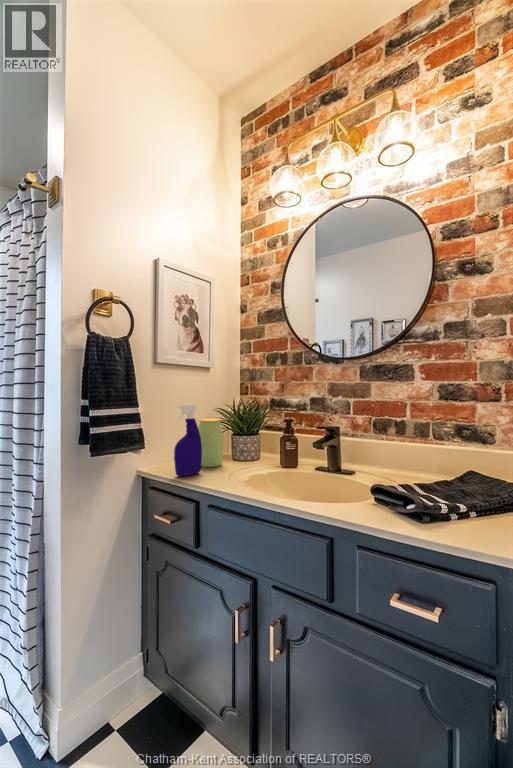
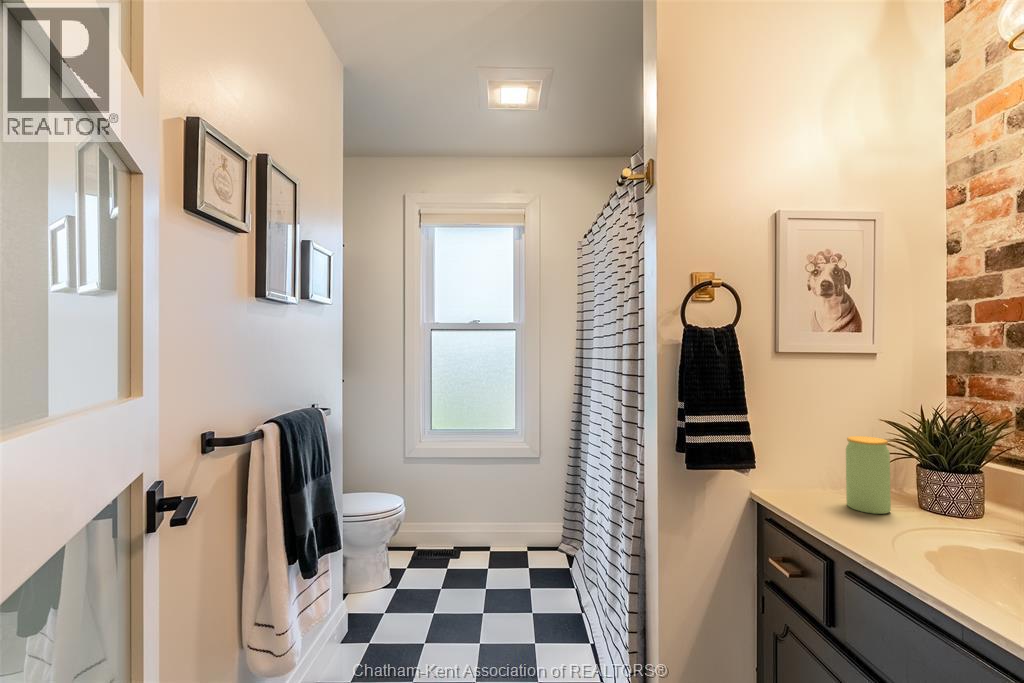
spray bottle: present [174,405,202,476] -> none [797,417,845,518]

